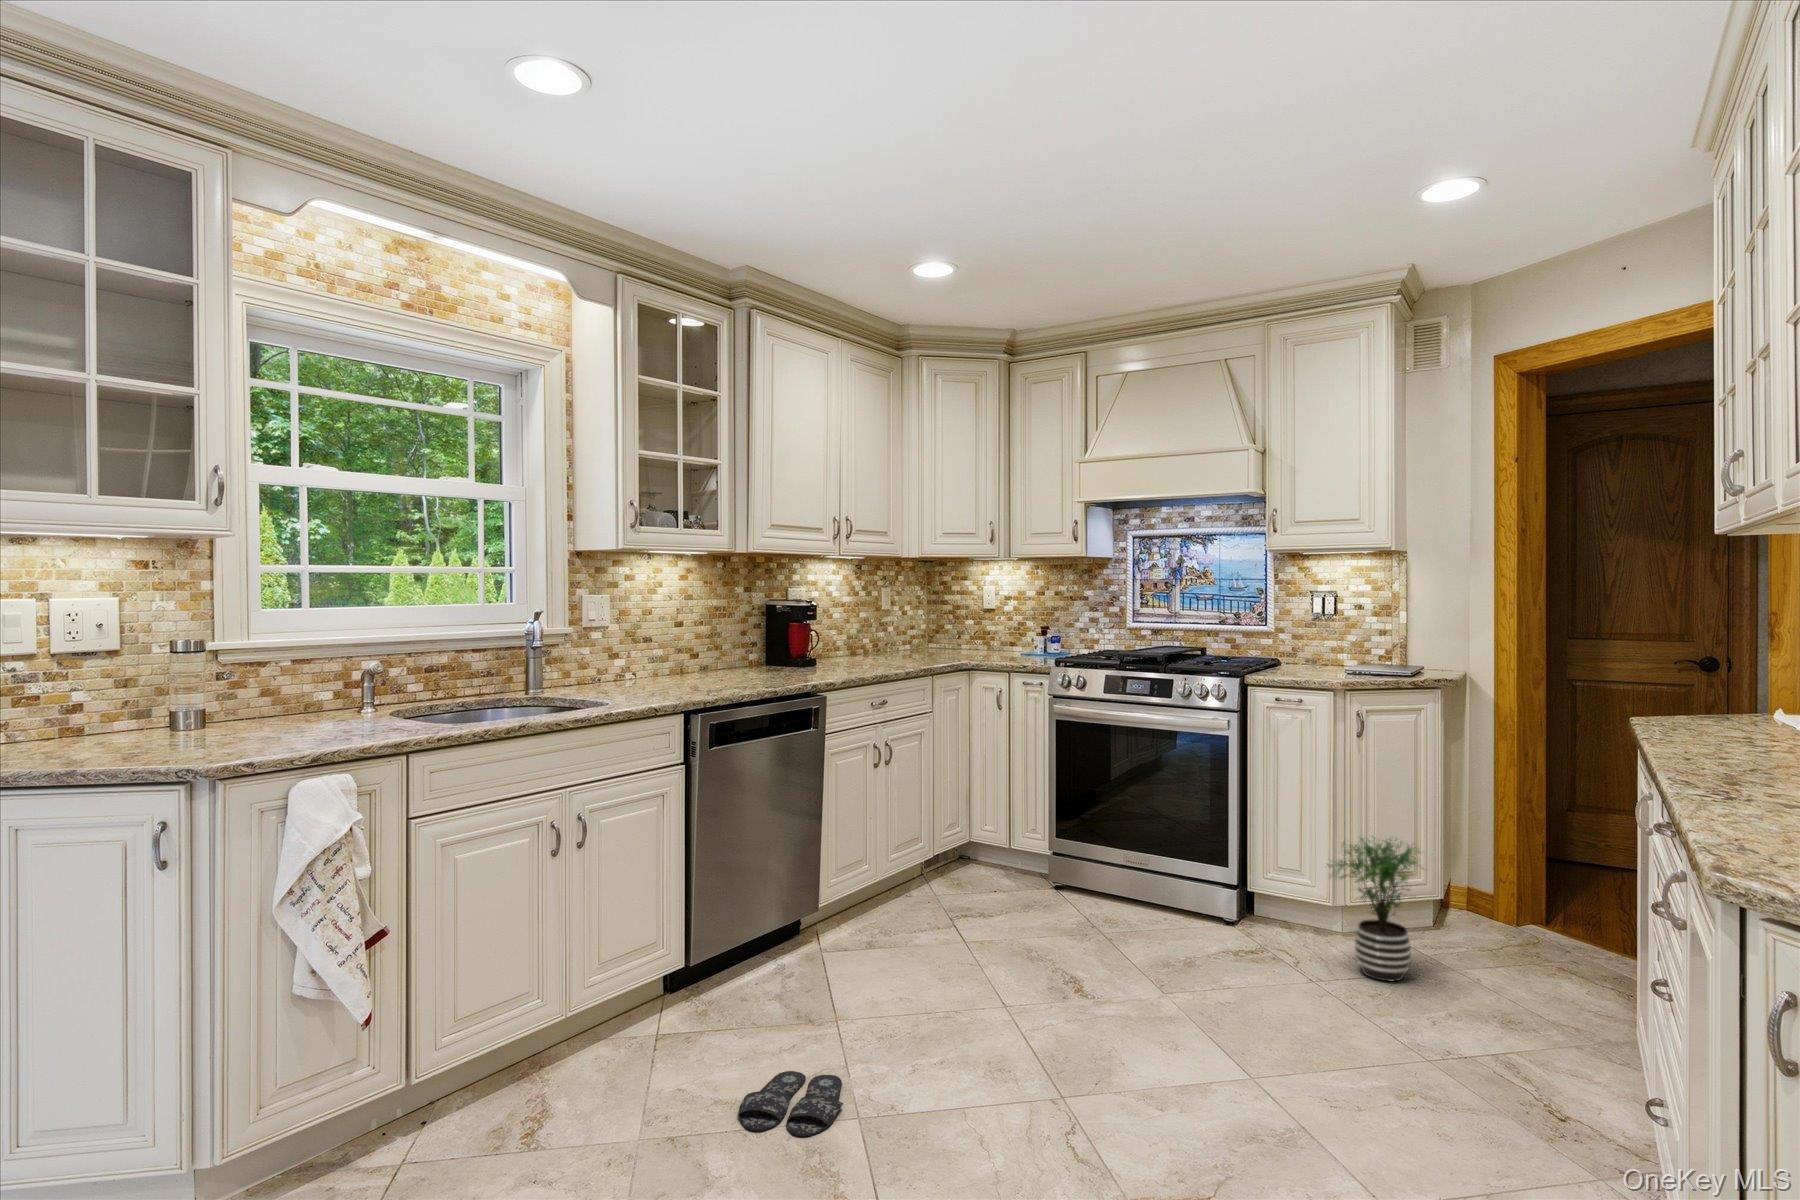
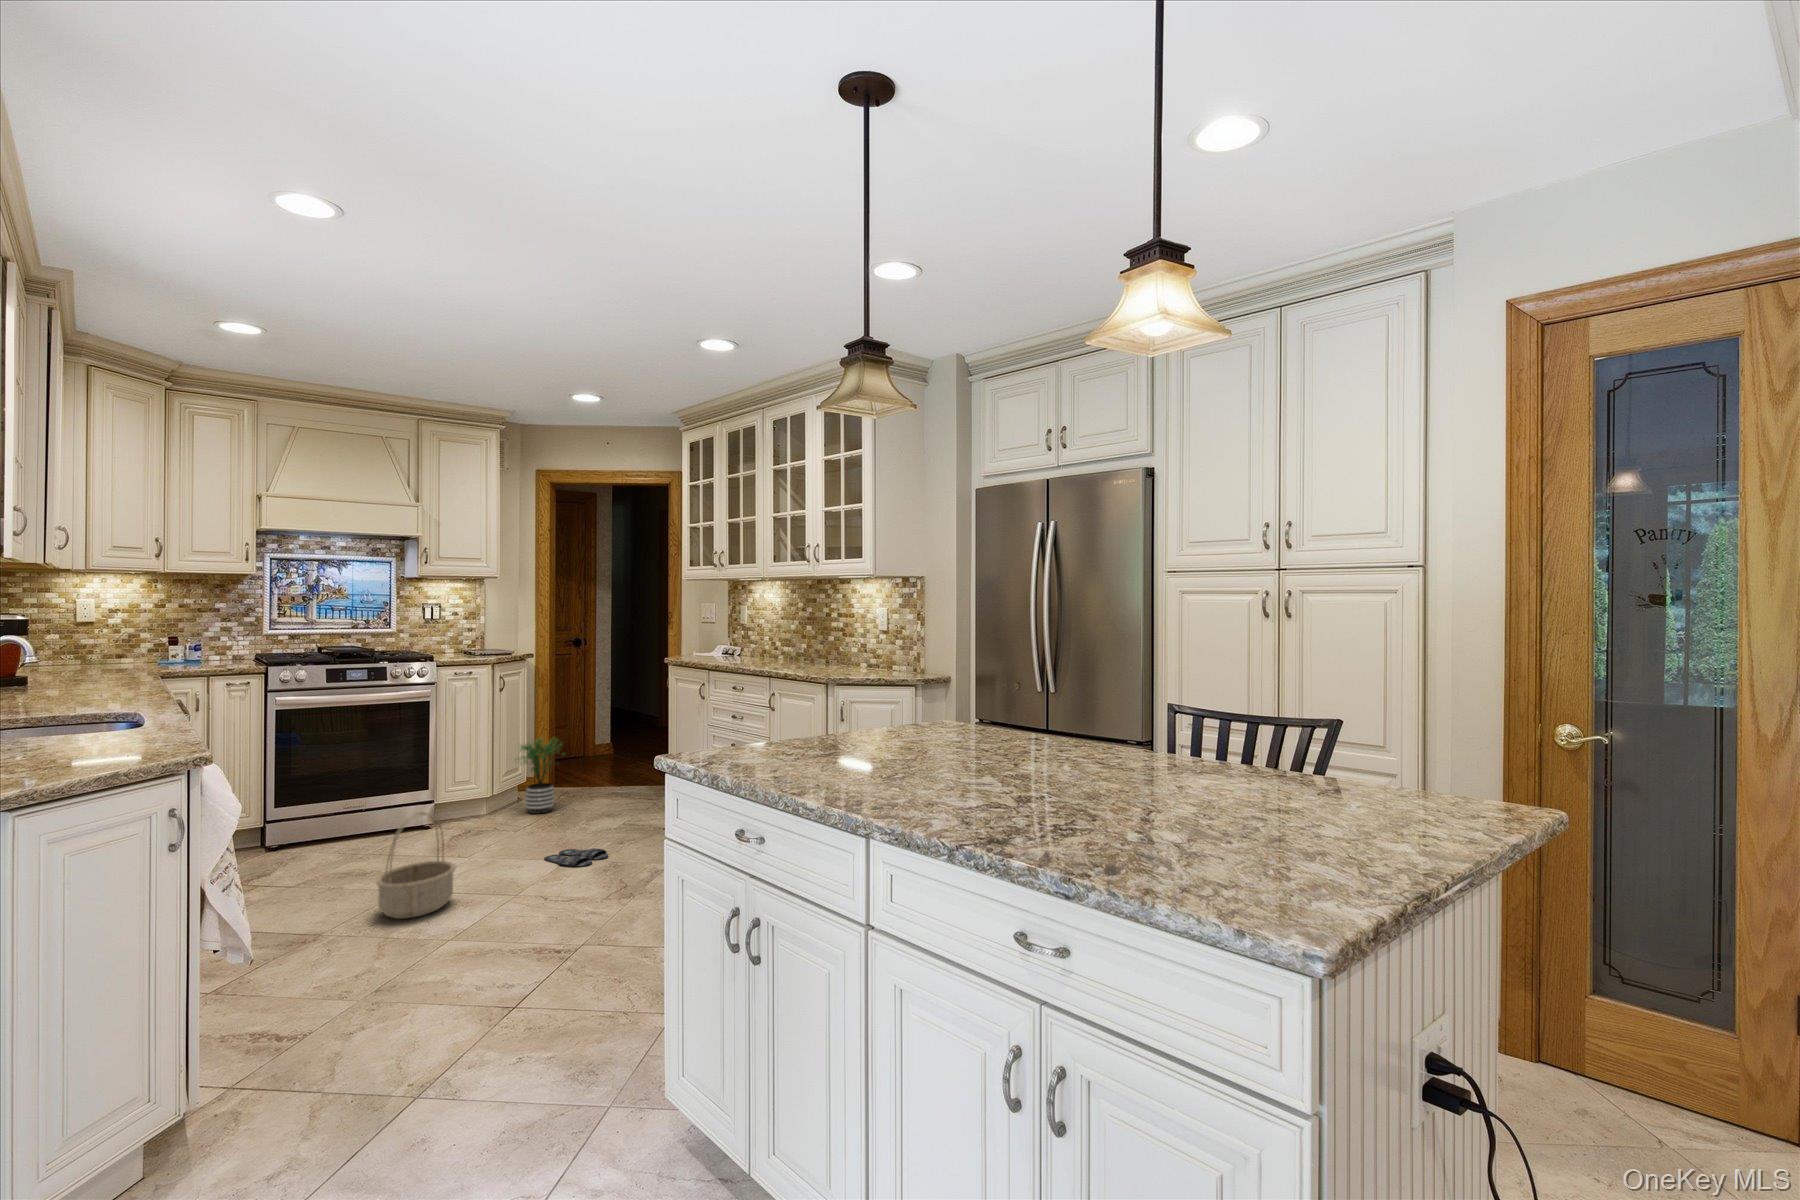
basket: none [875,896,986,1053] -> present [376,812,456,919]
slippers: present [739,1071,843,1137] -> present [544,848,608,867]

